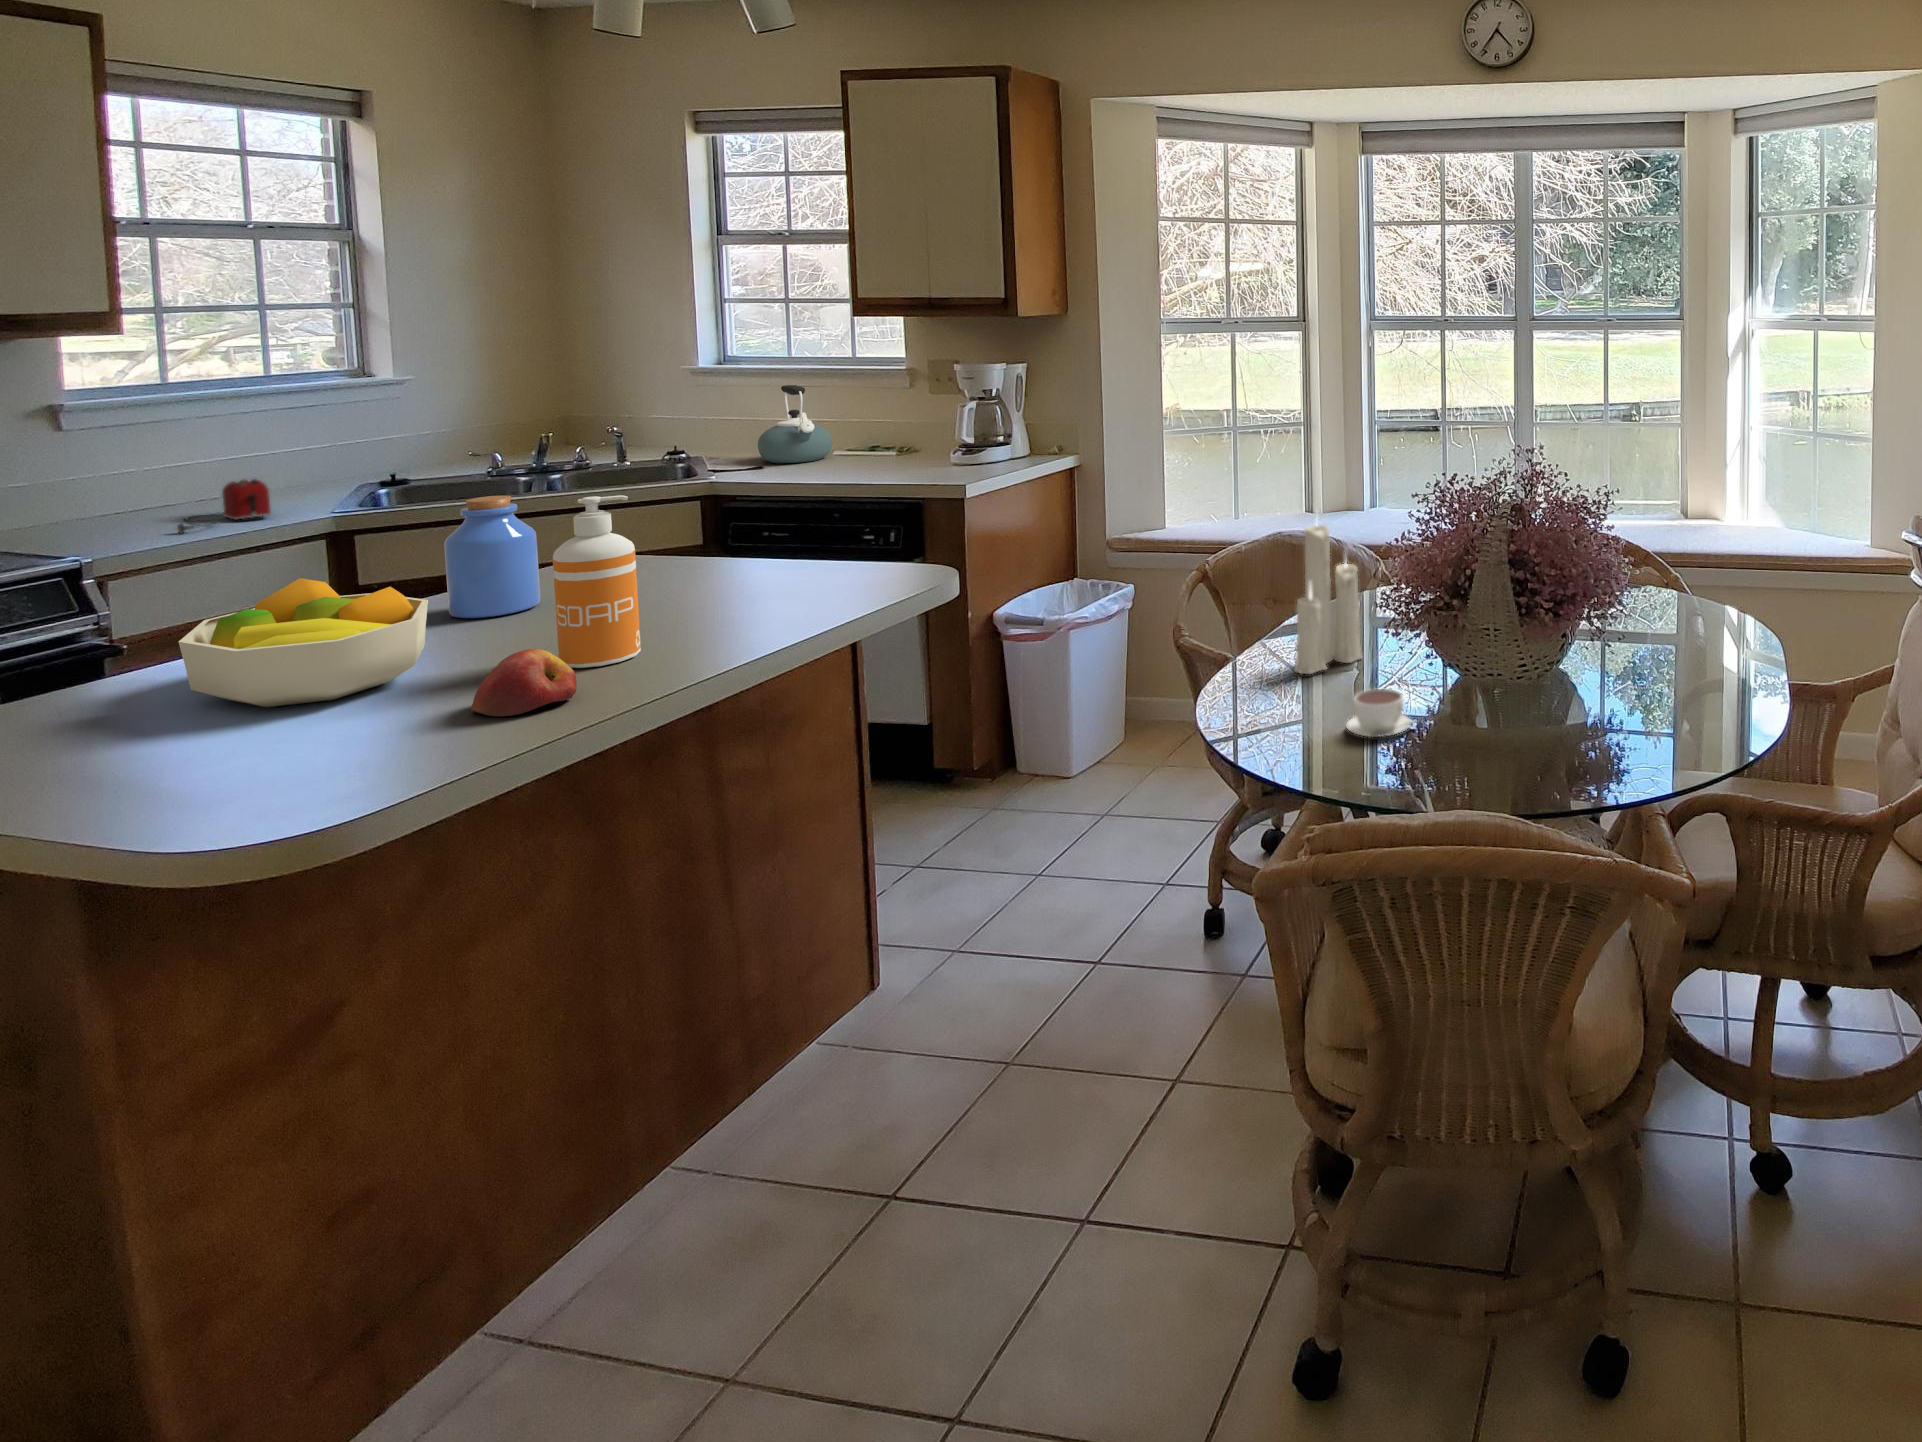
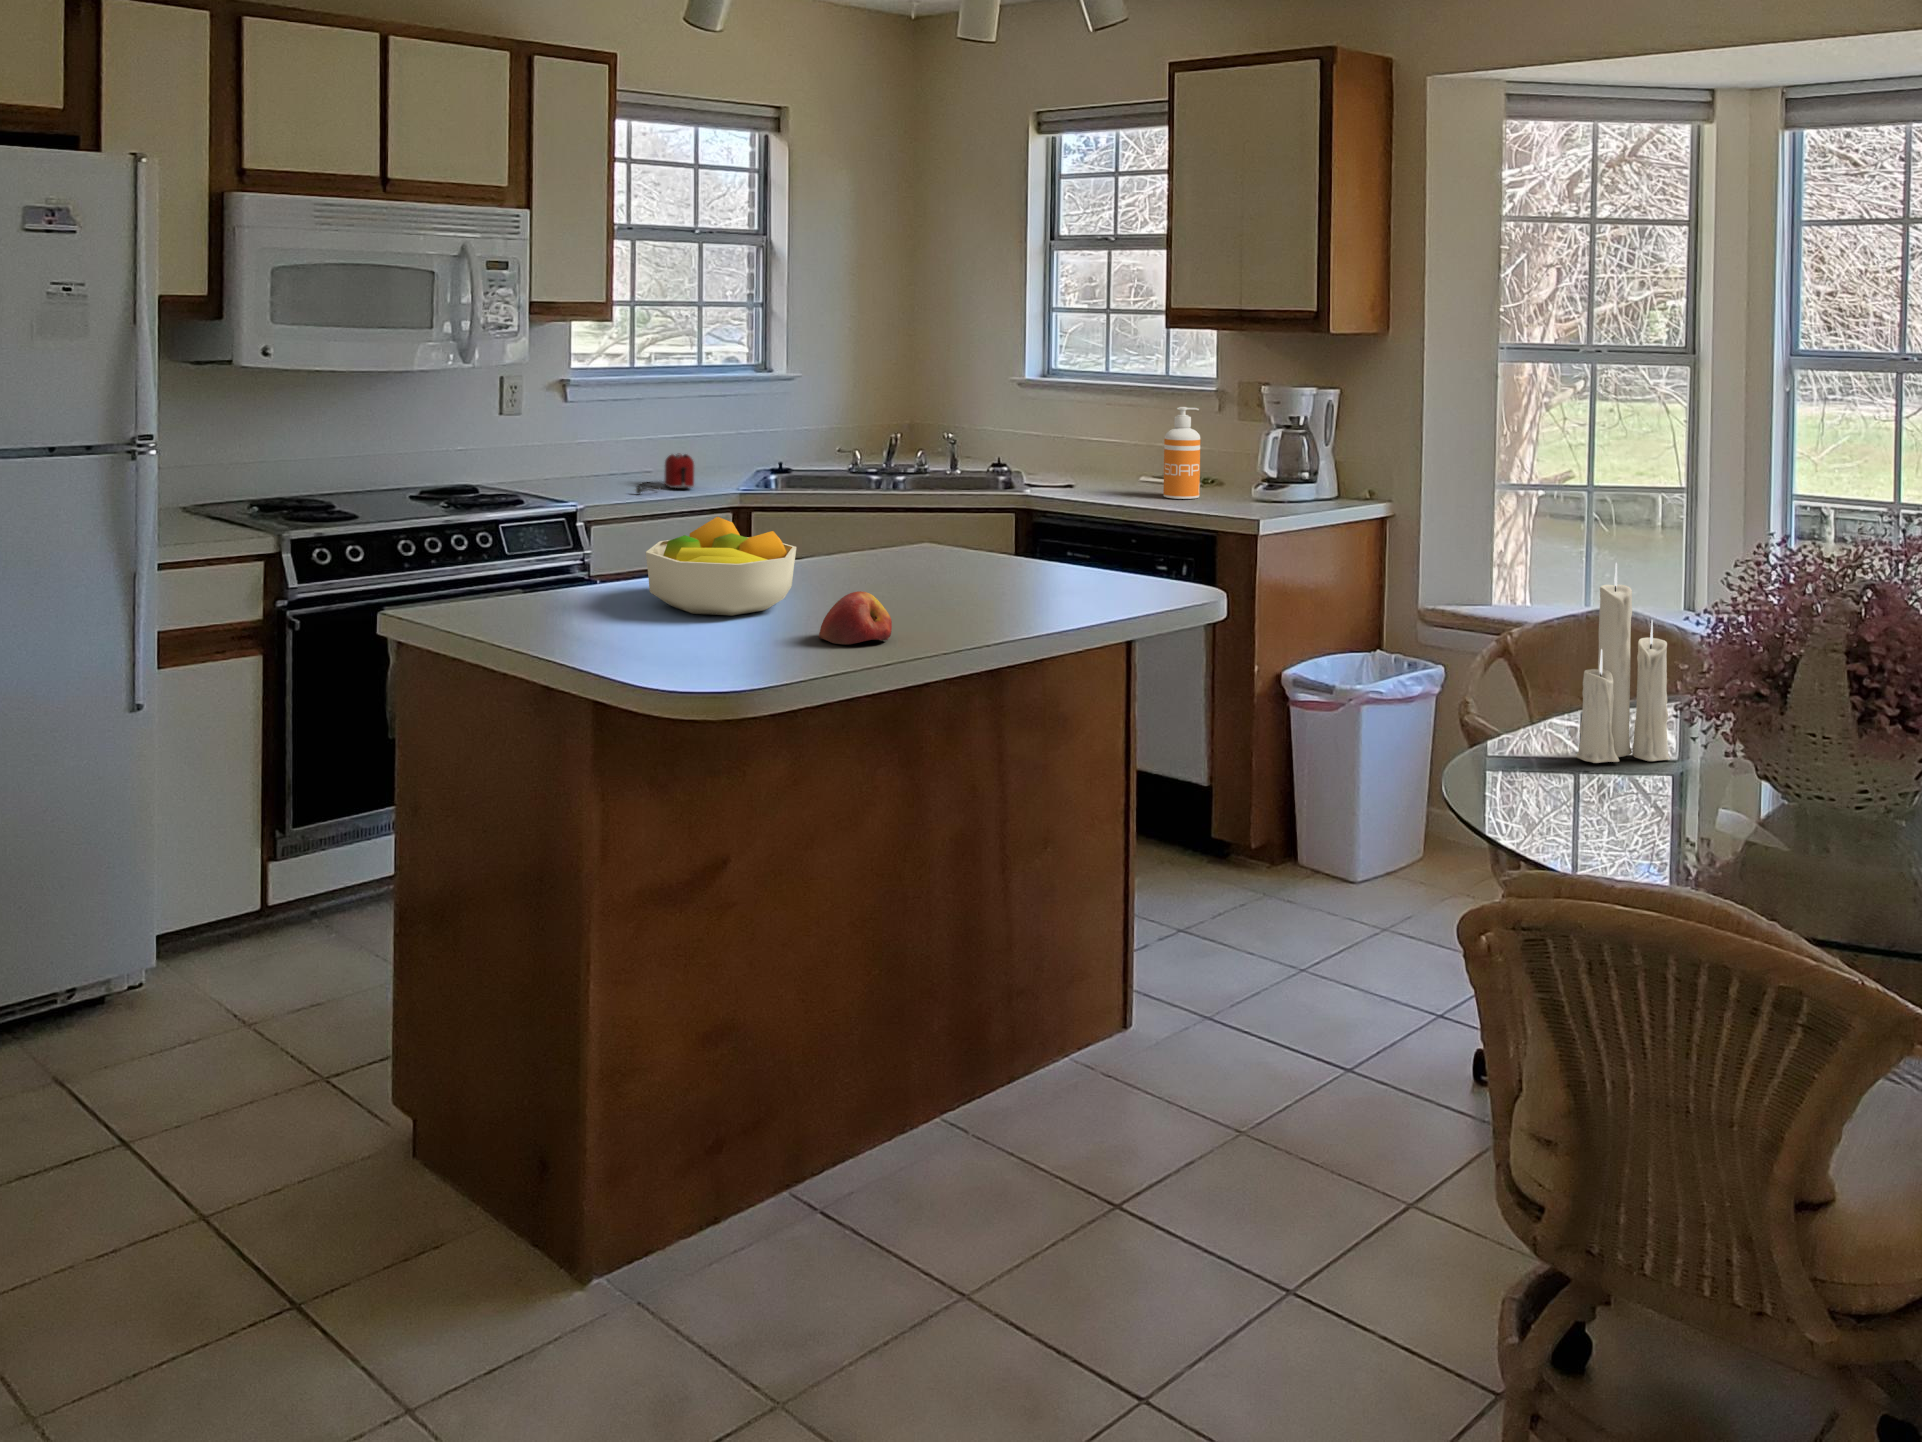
kettle: present [758,385,832,463] -> none [1069,400,1139,484]
soap dispenser: present [553,495,641,668] -> present [1163,407,1200,499]
jar: present [444,496,540,618] -> none [809,469,874,576]
coffee cup: present [1346,689,1413,737] -> none [1613,779,1708,834]

